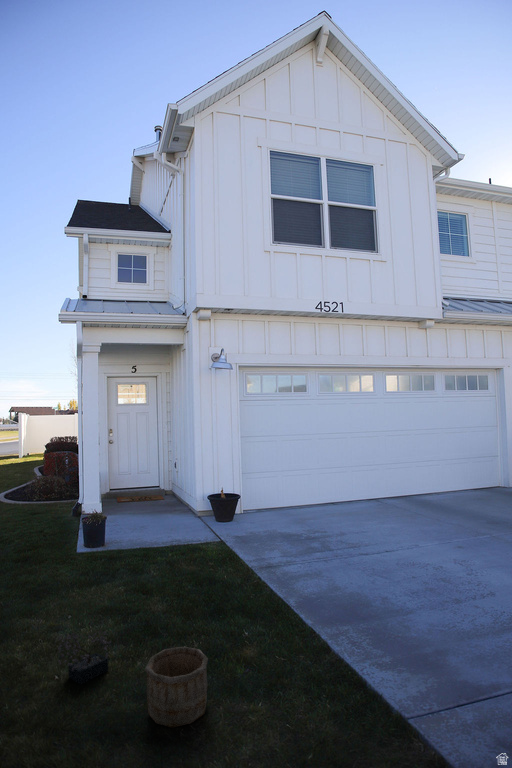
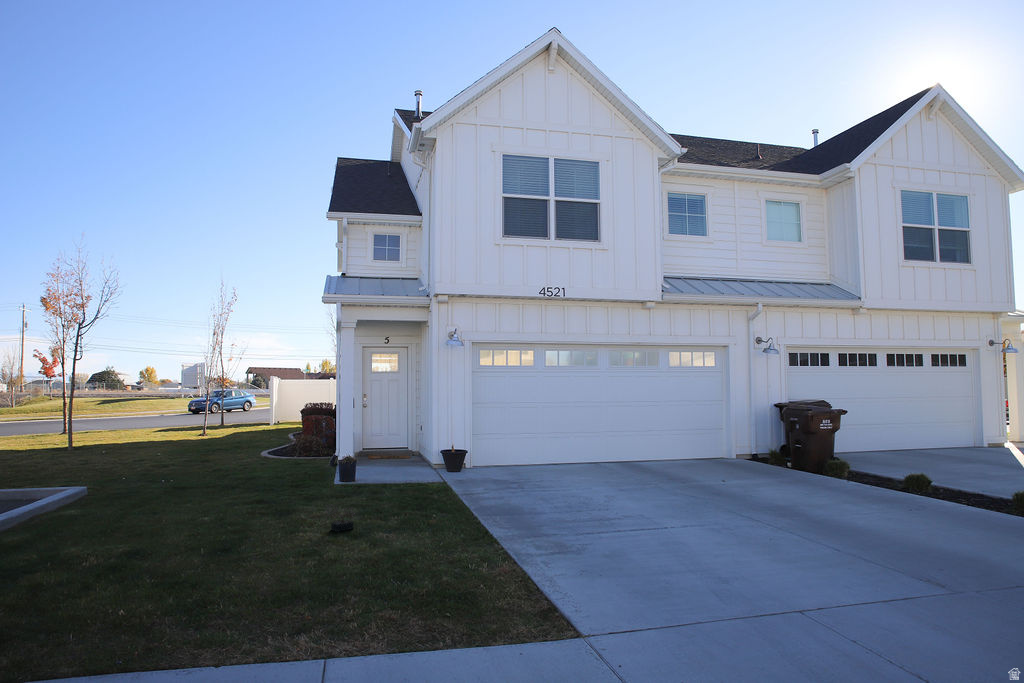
wooden bucket: present [145,647,208,728] -> none [372,509,407,543]

